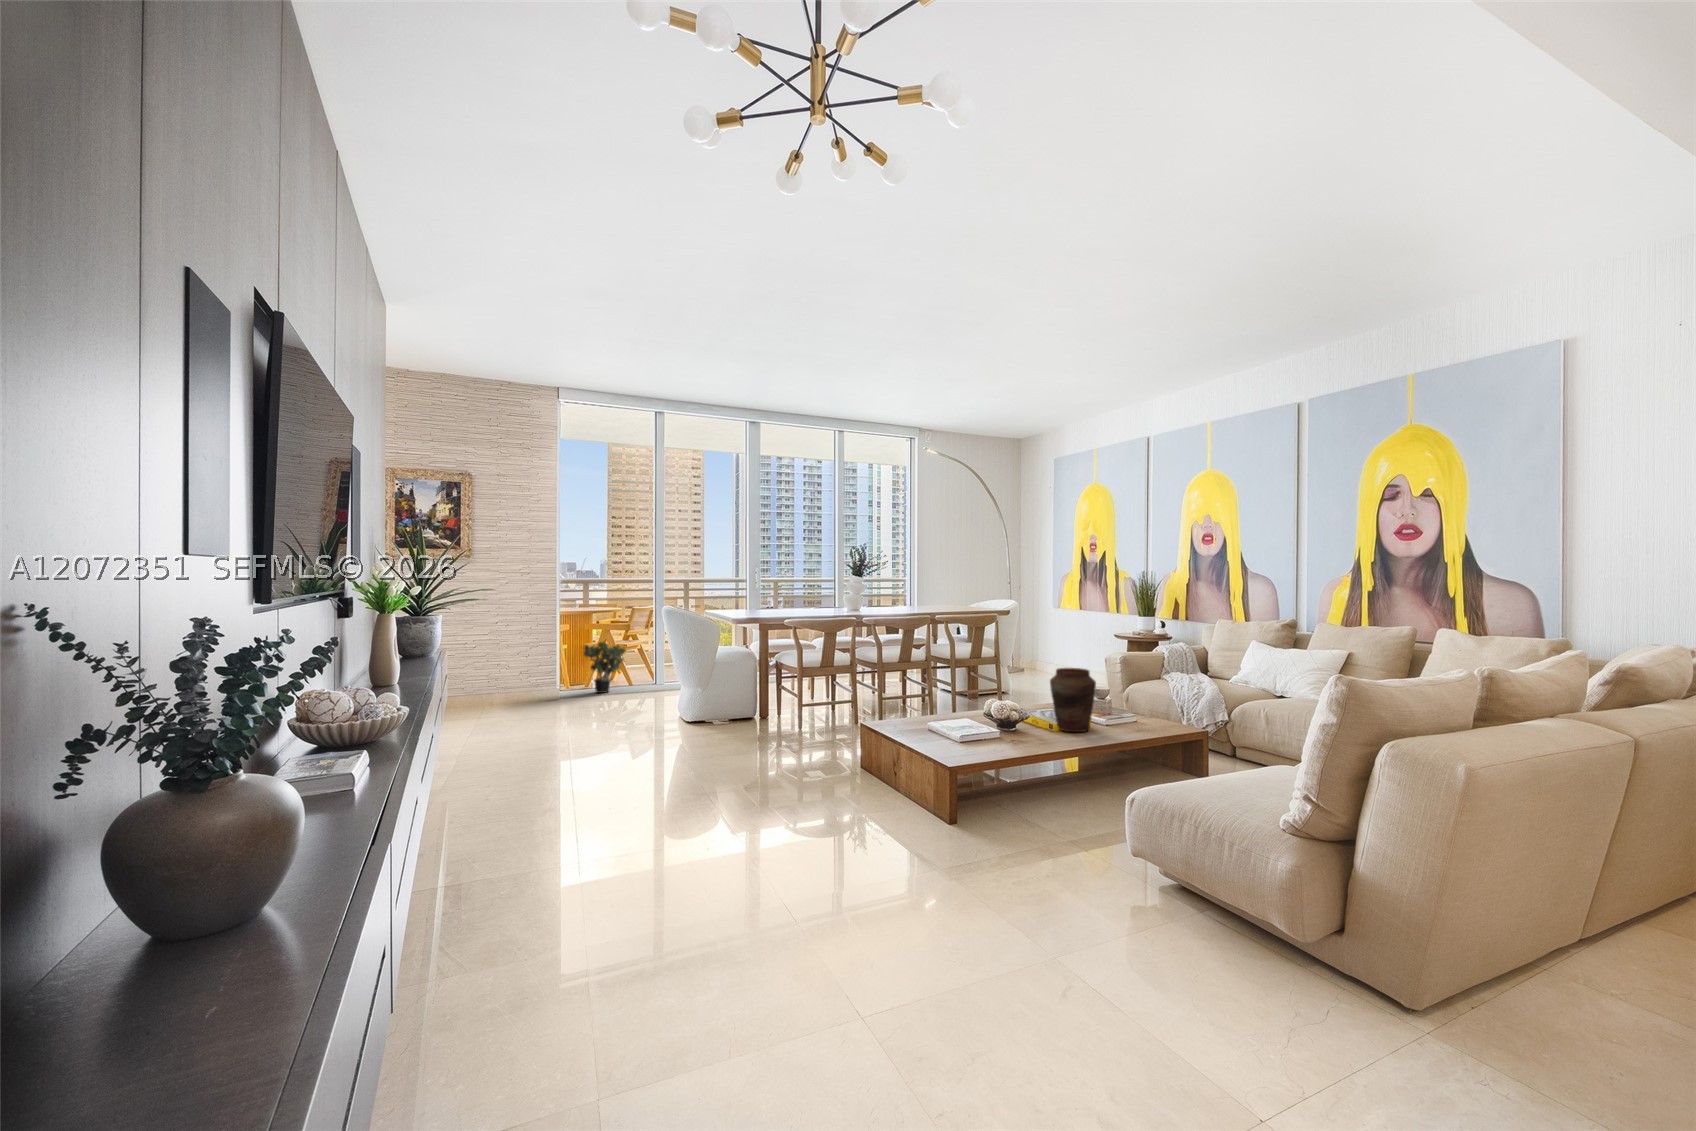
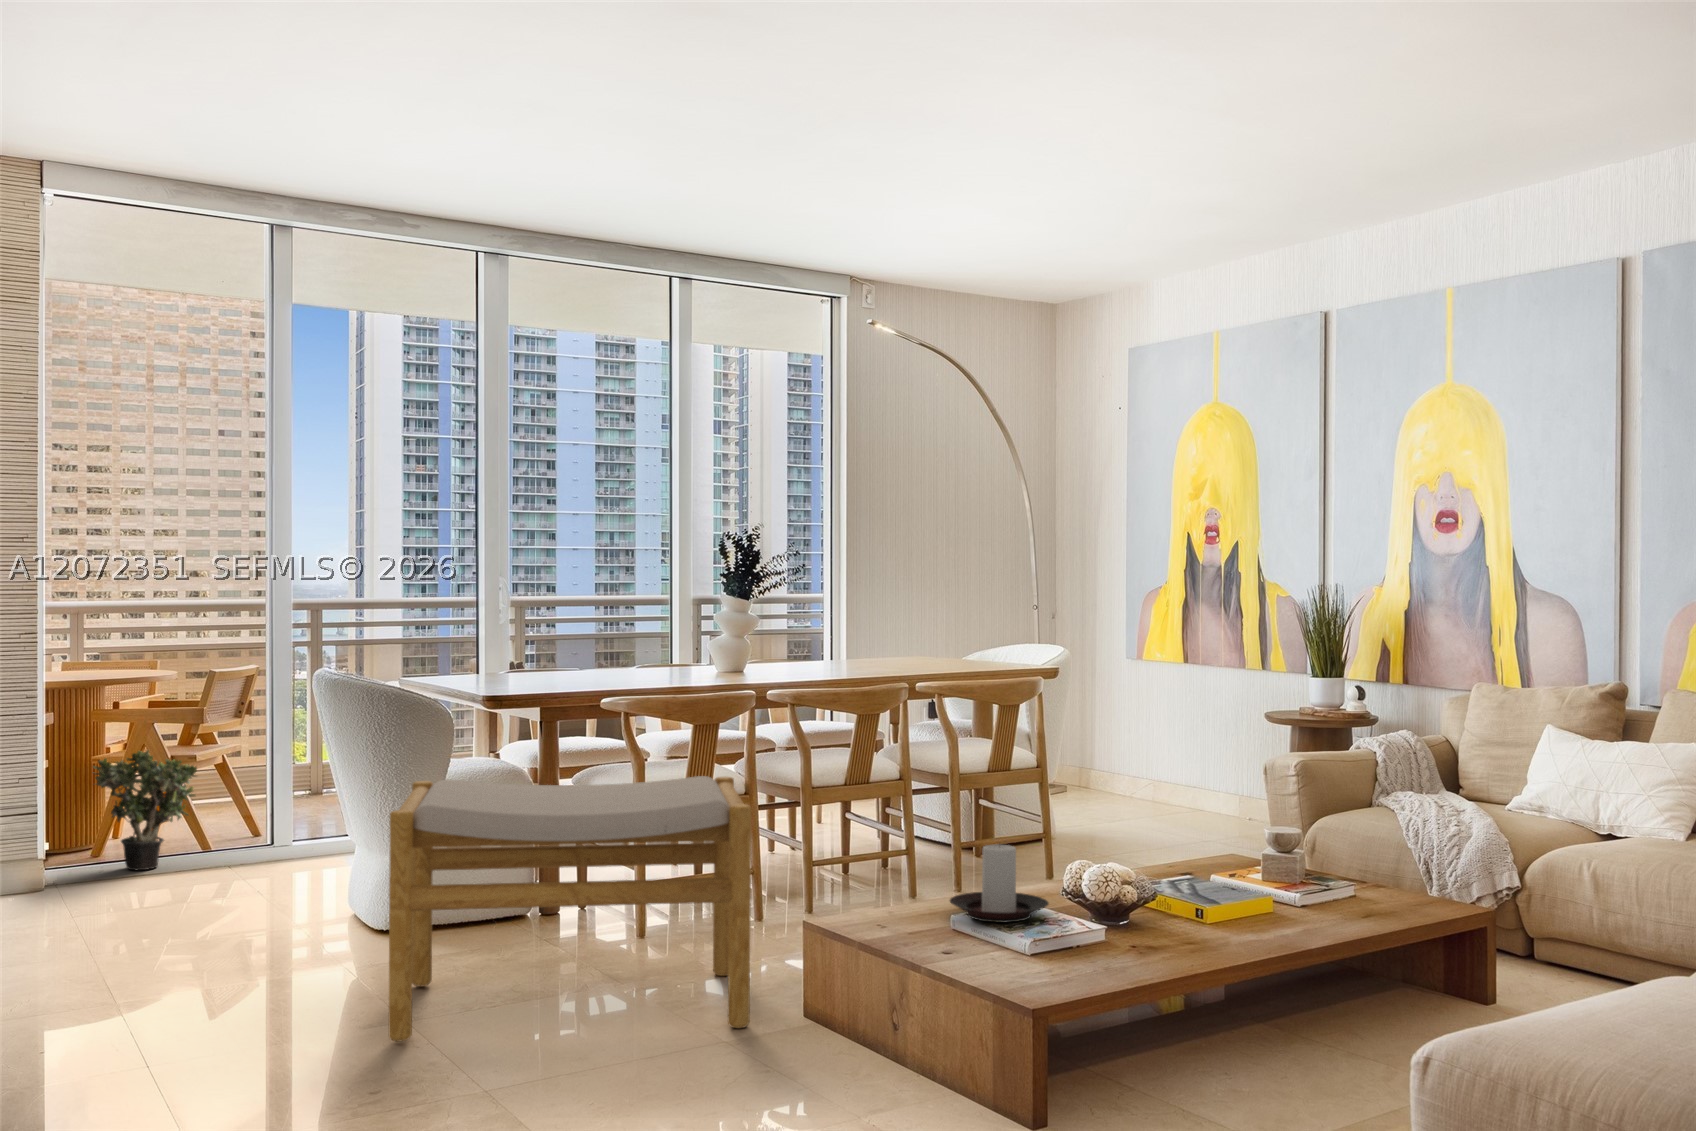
footstool: none [672,655,838,773] -> present [389,776,751,1042]
vase: present [1050,668,1096,732] -> none [1200,792,1292,923]
candle holder: none [928,689,976,728] -> present [950,844,1049,923]

